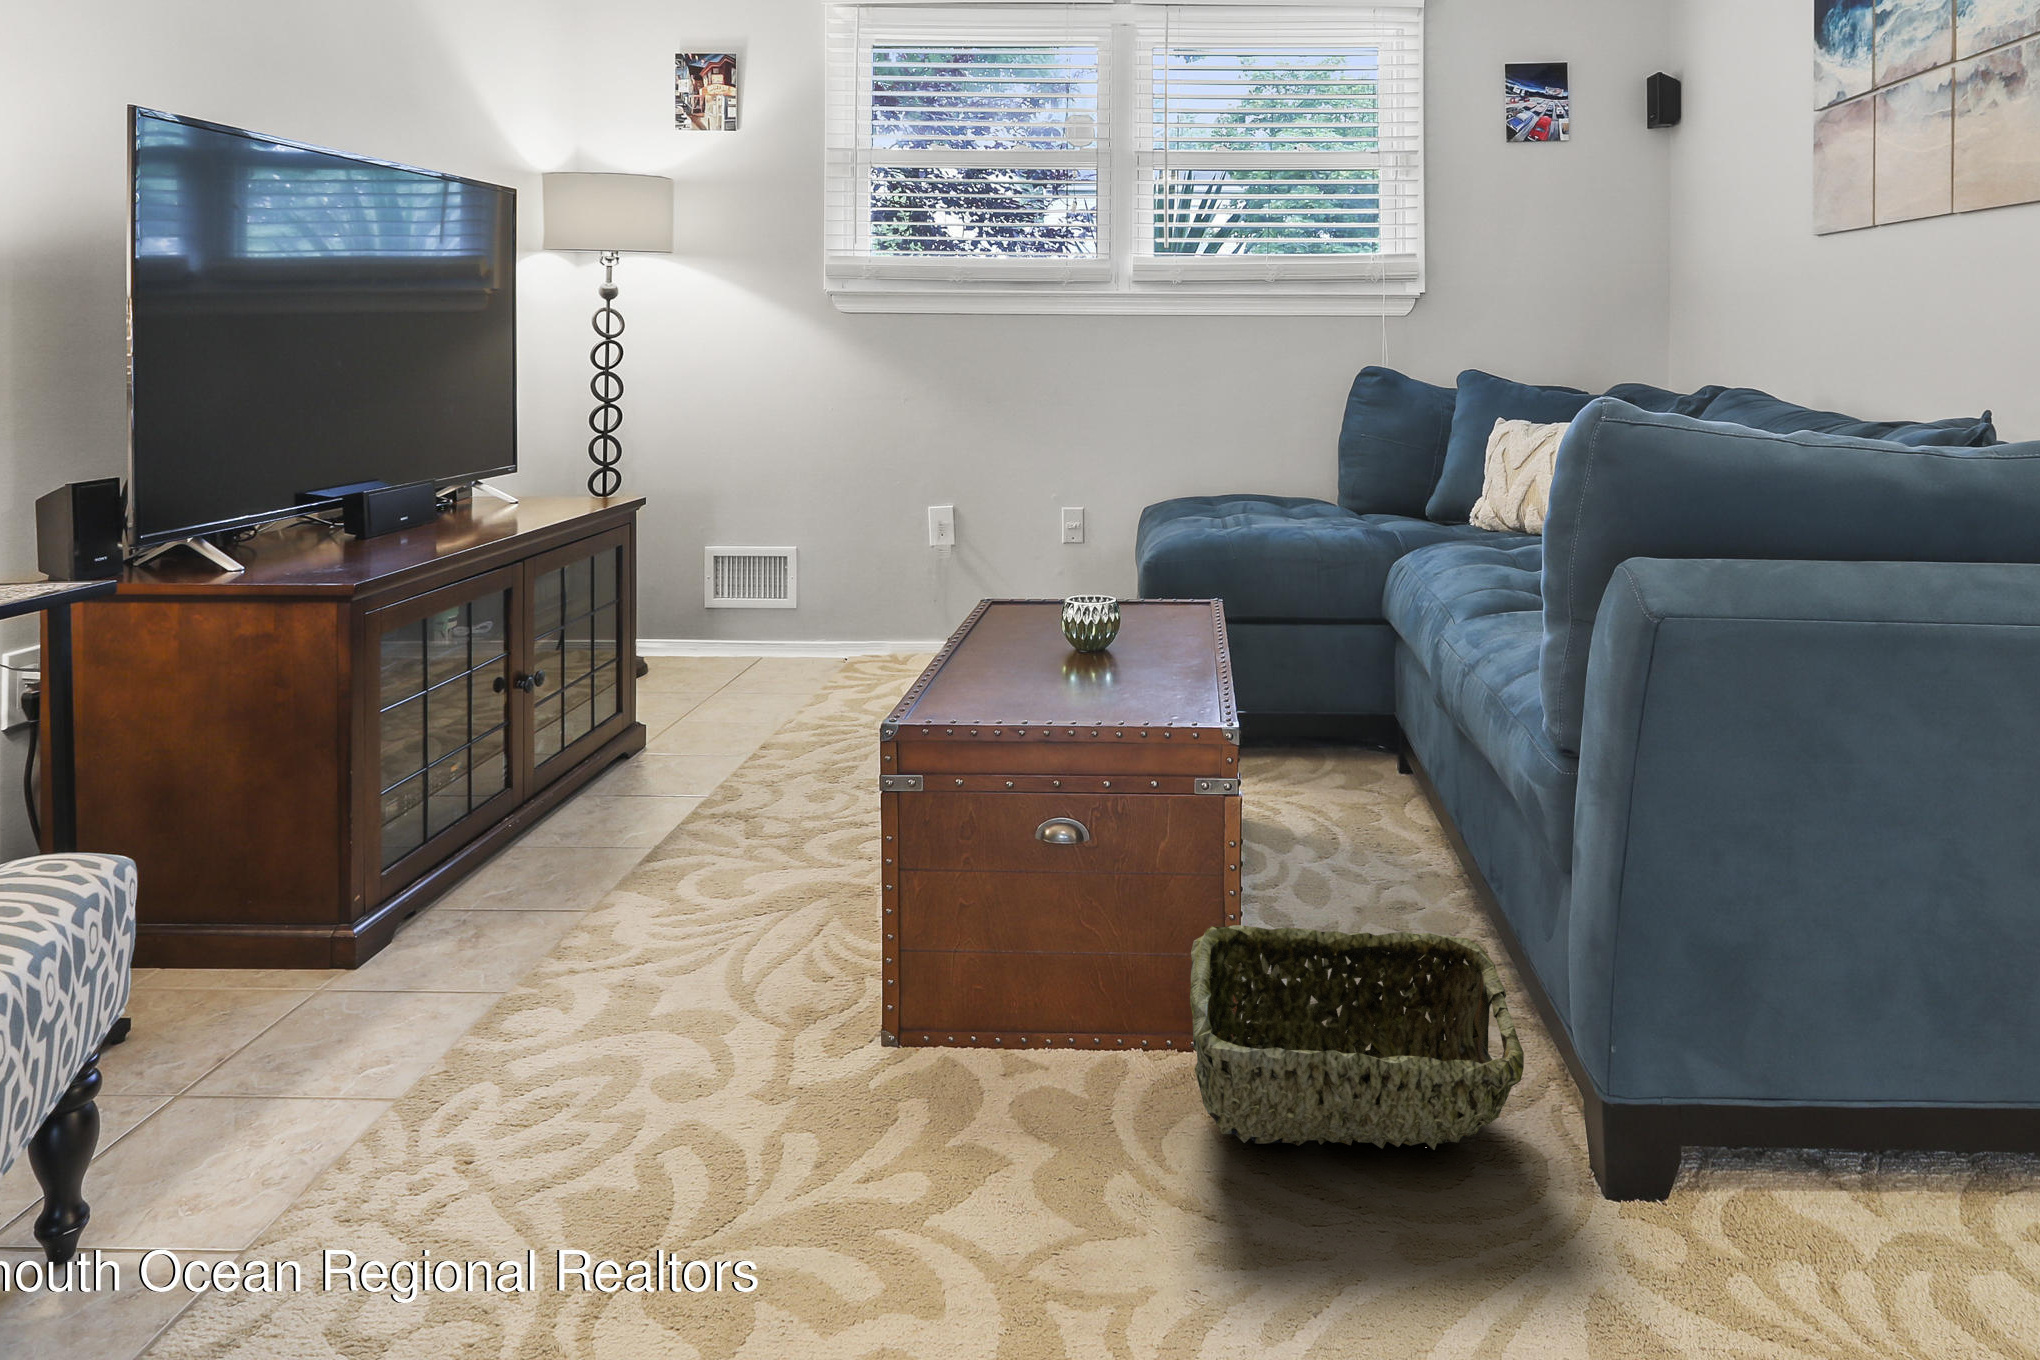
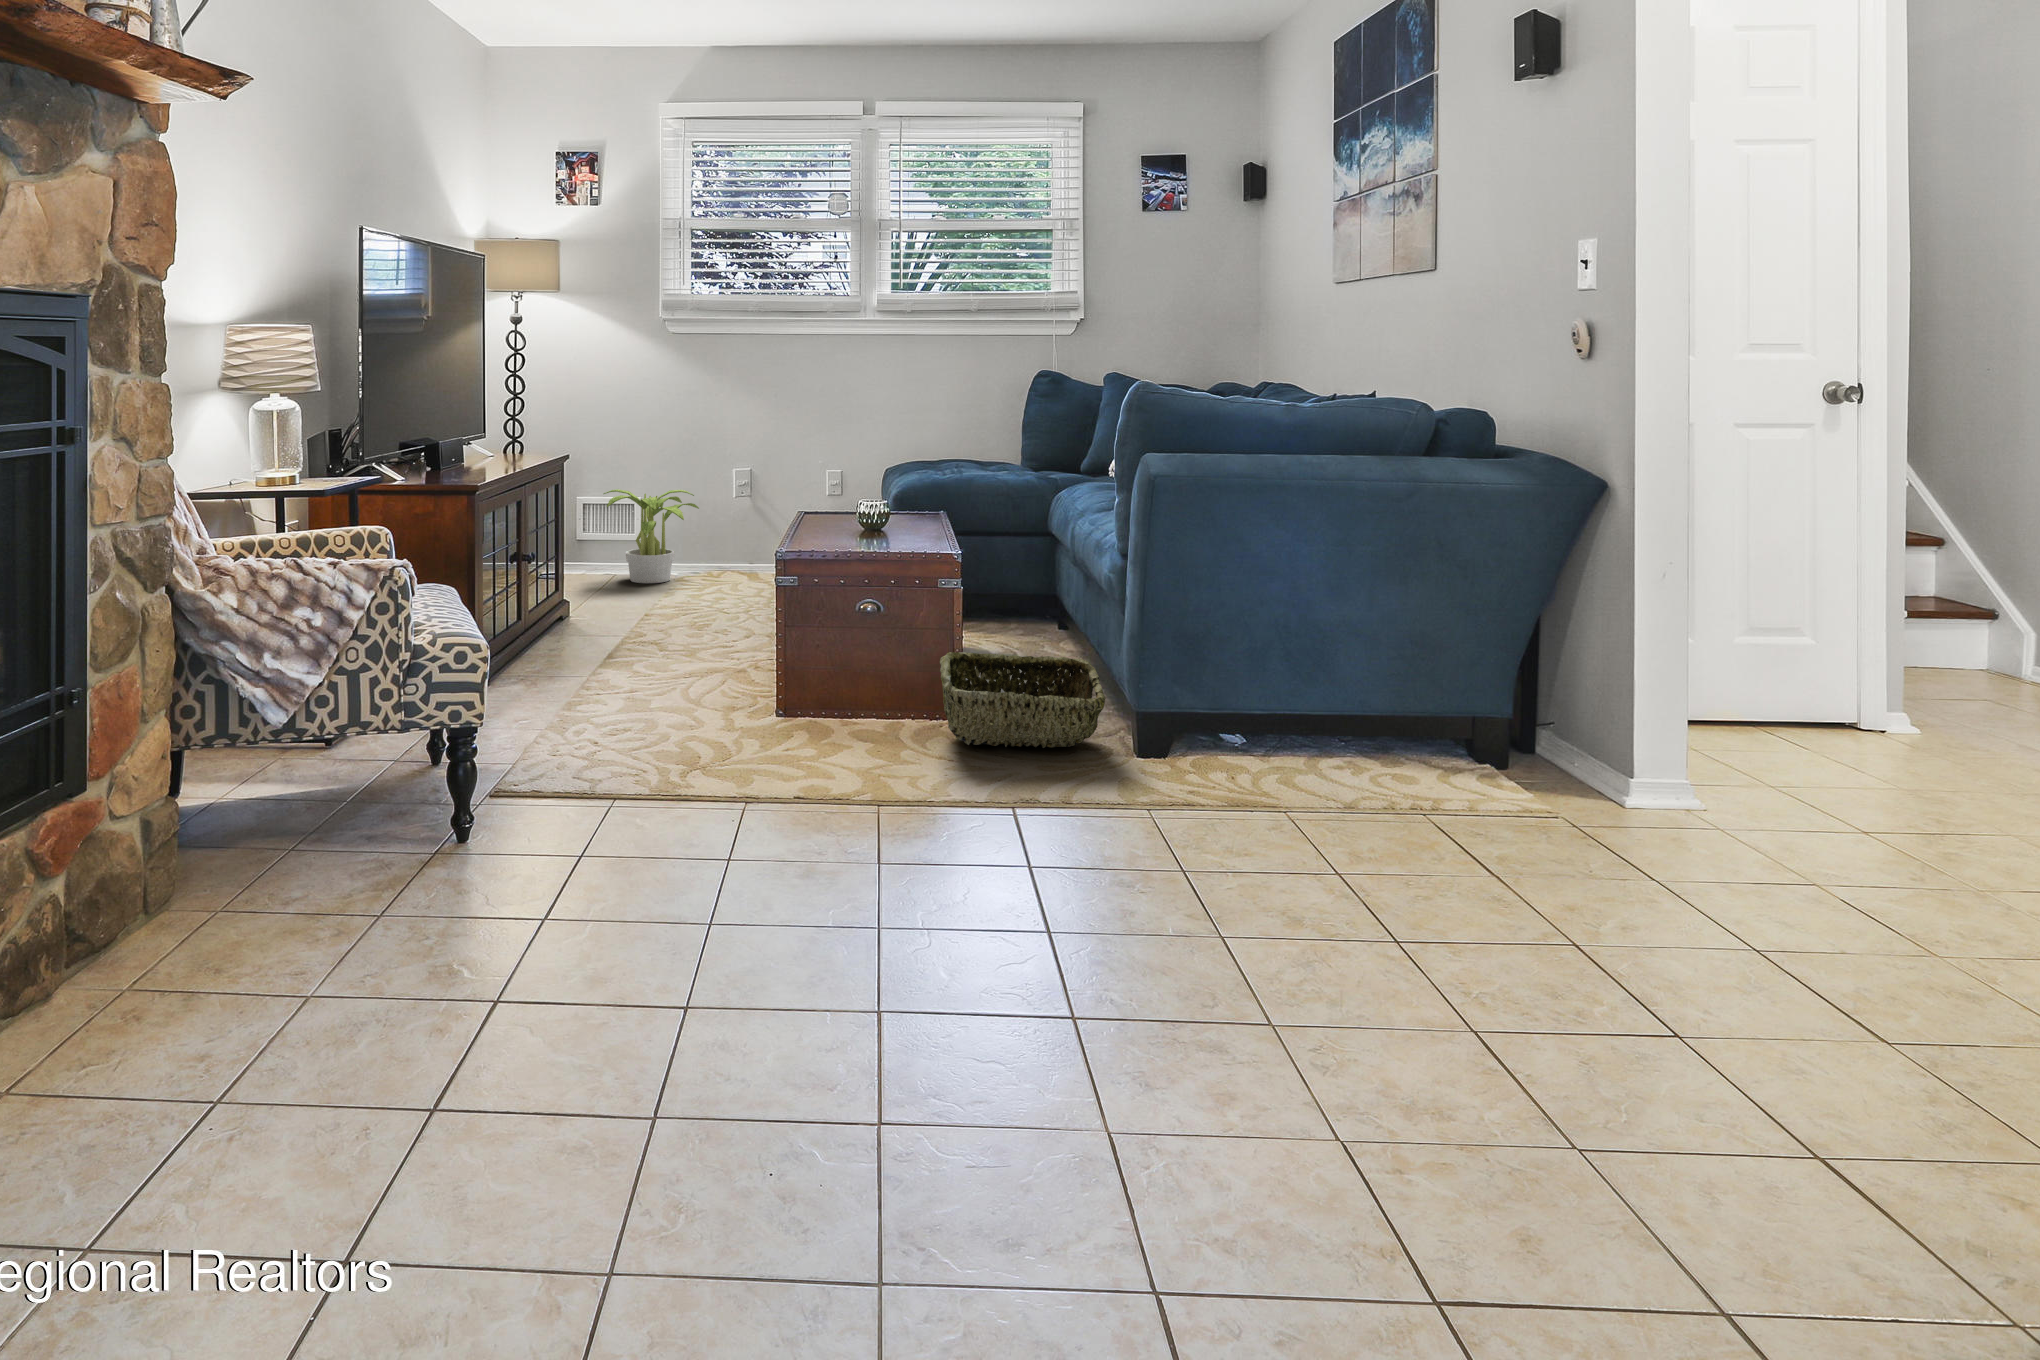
potted plant: none [726,544,876,684] -> present [604,489,699,583]

